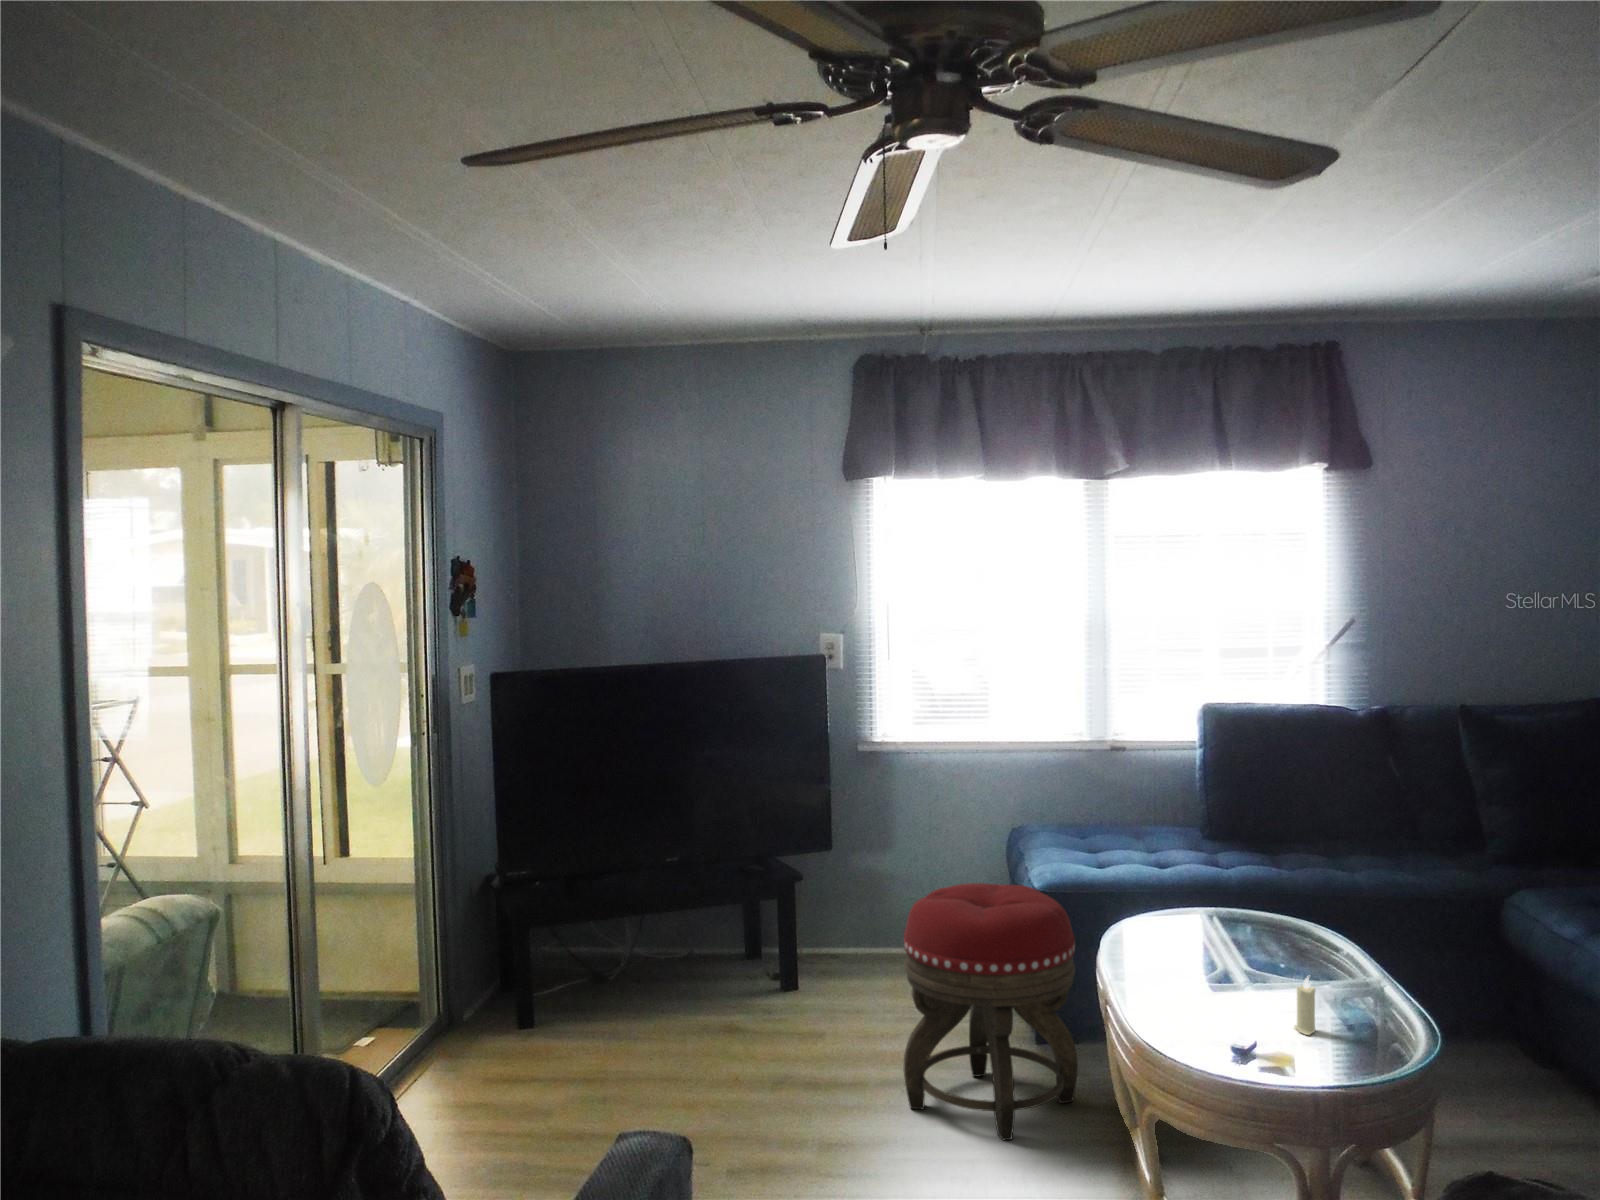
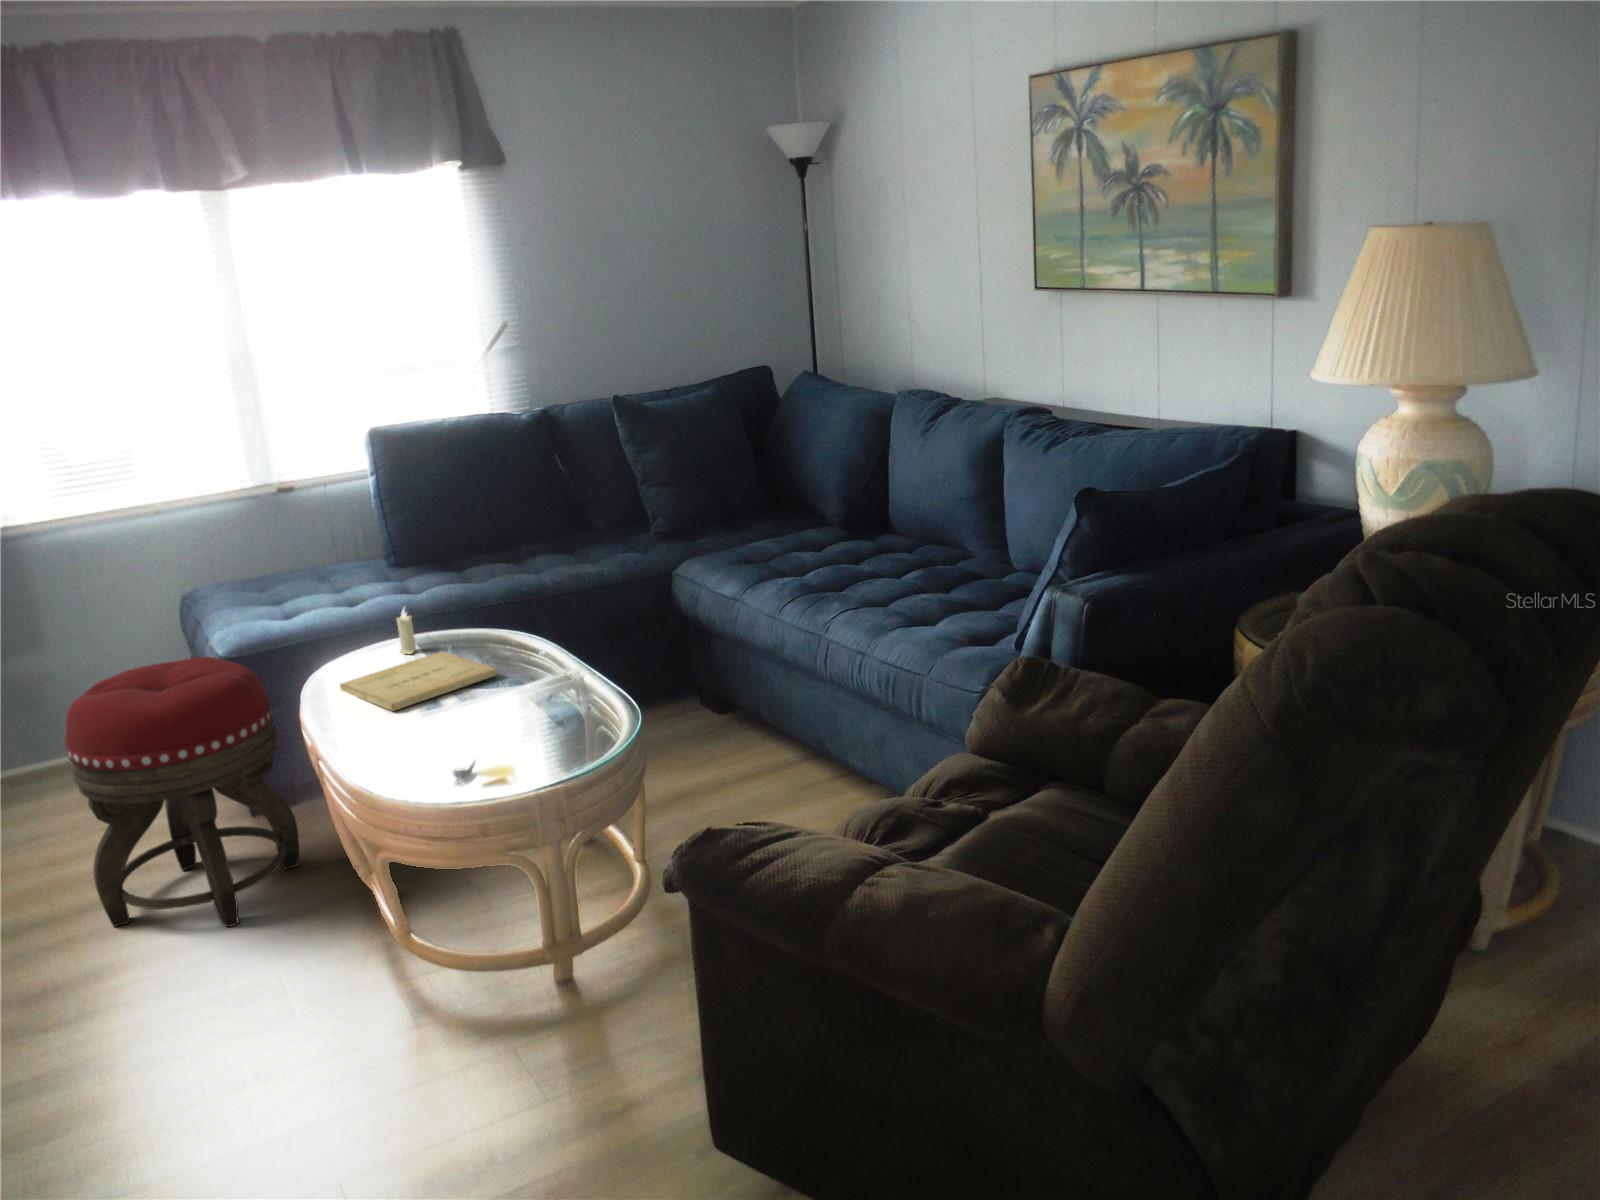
book: none [1138,929,1292,975] -> present [340,651,497,711]
candle: present [1294,977,1315,1035] -> present [397,609,416,654]

